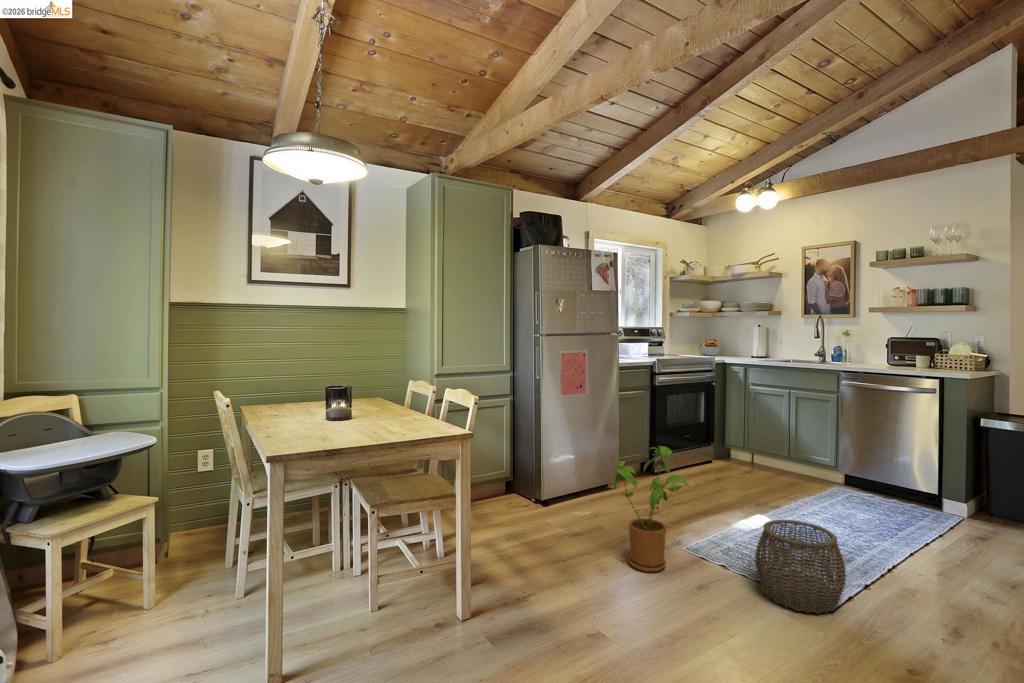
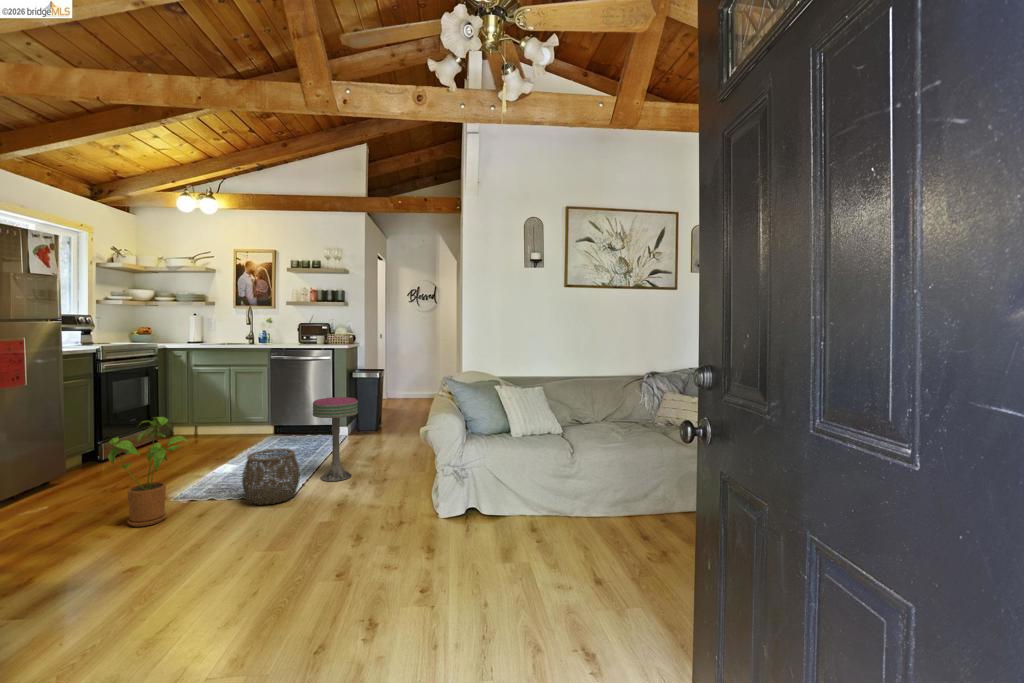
bar stool: none [880,461,976,616] -> present [313,397,358,481]

